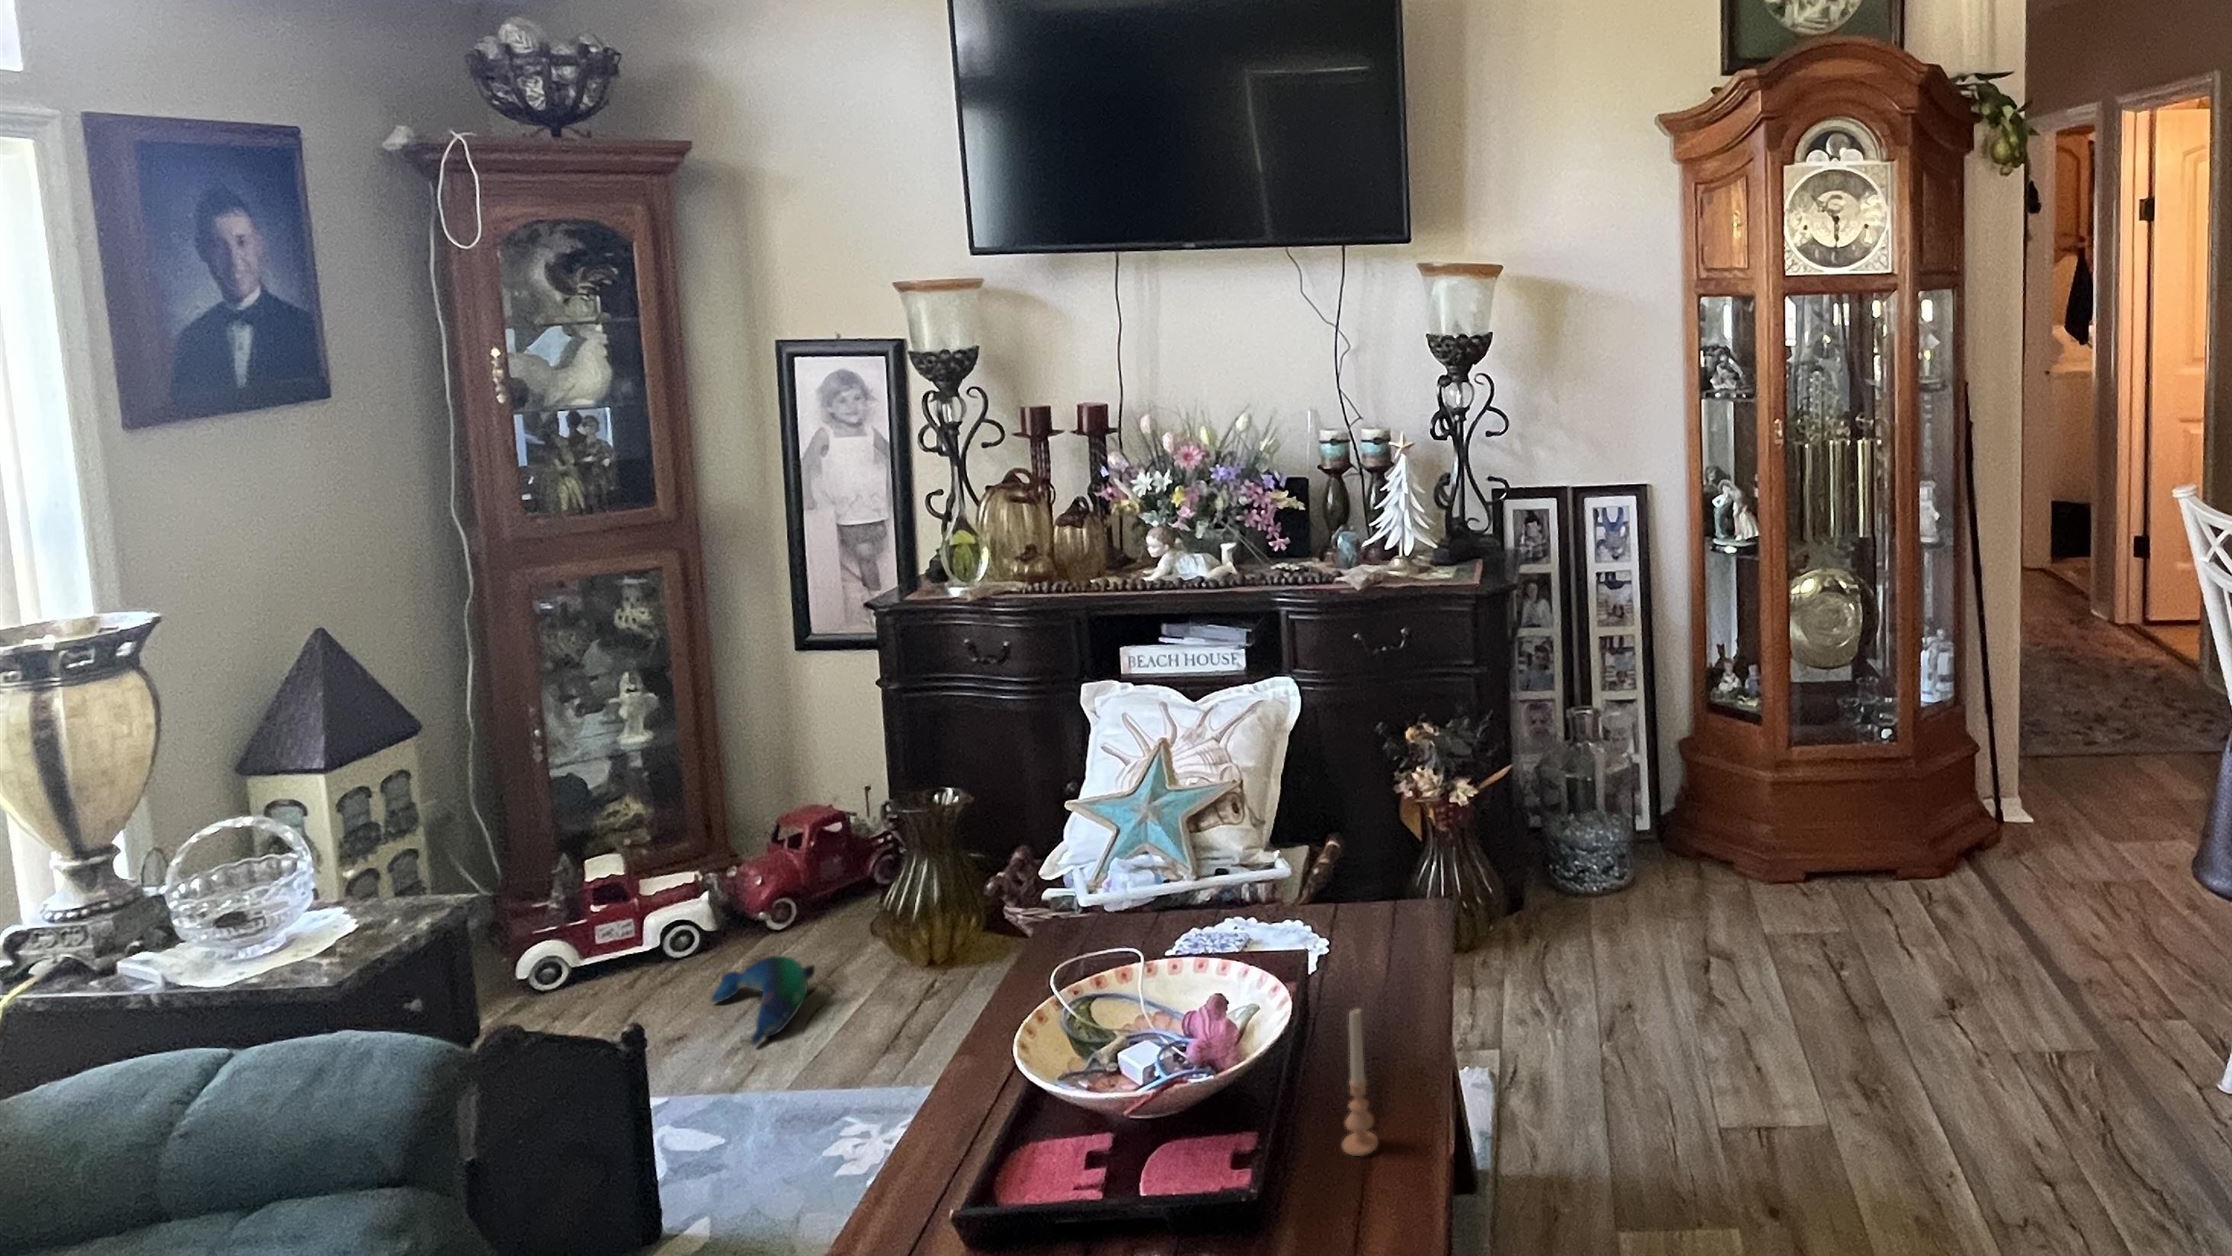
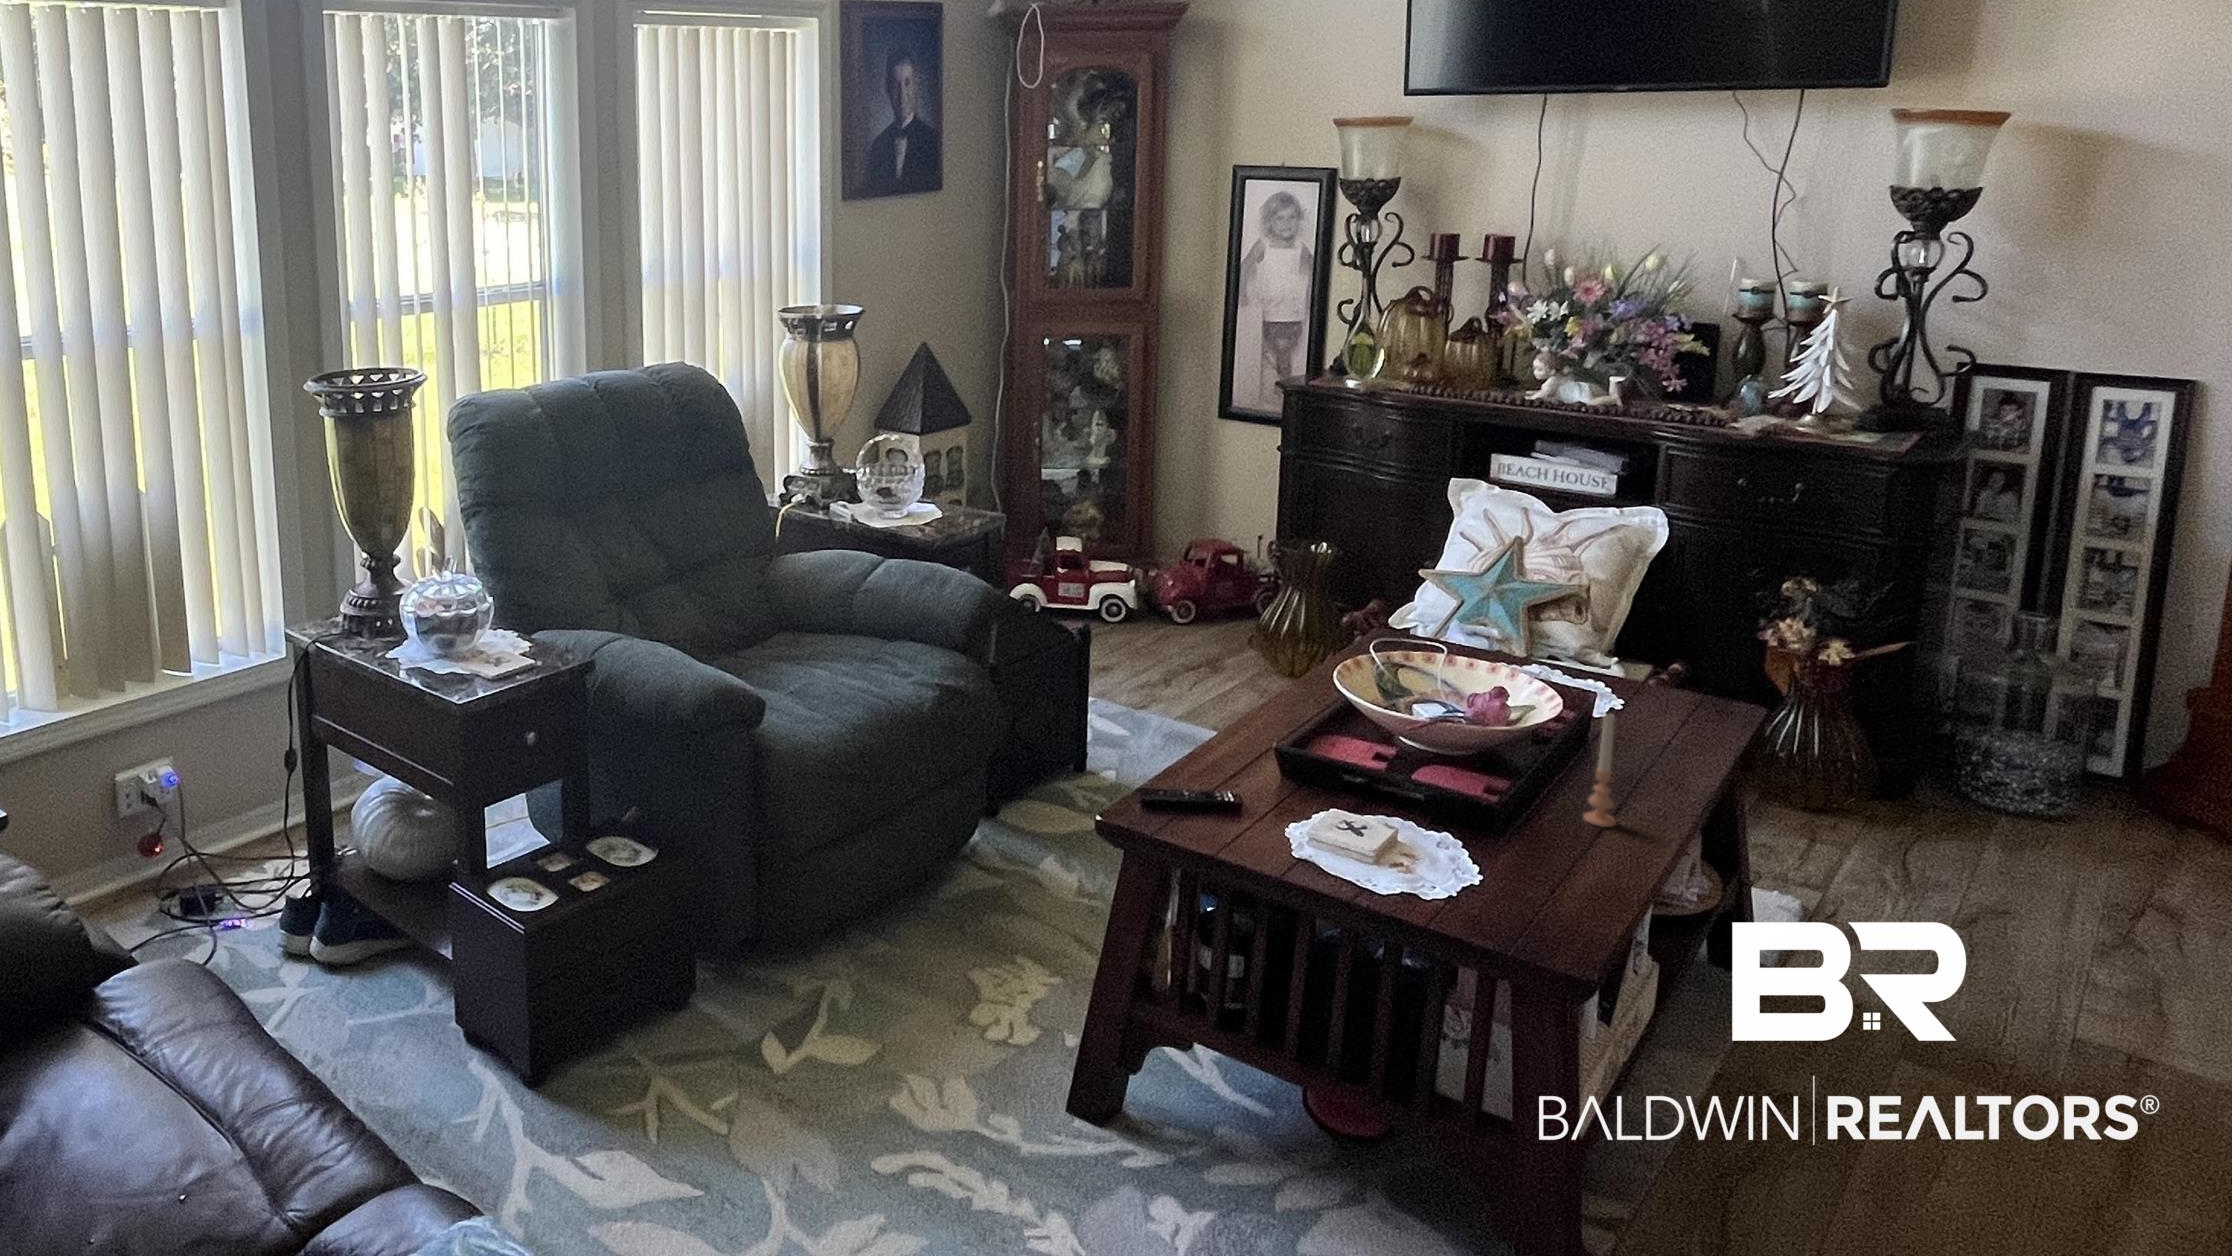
plush toy: present [710,956,815,1045] -> none [1130,634,1205,689]

